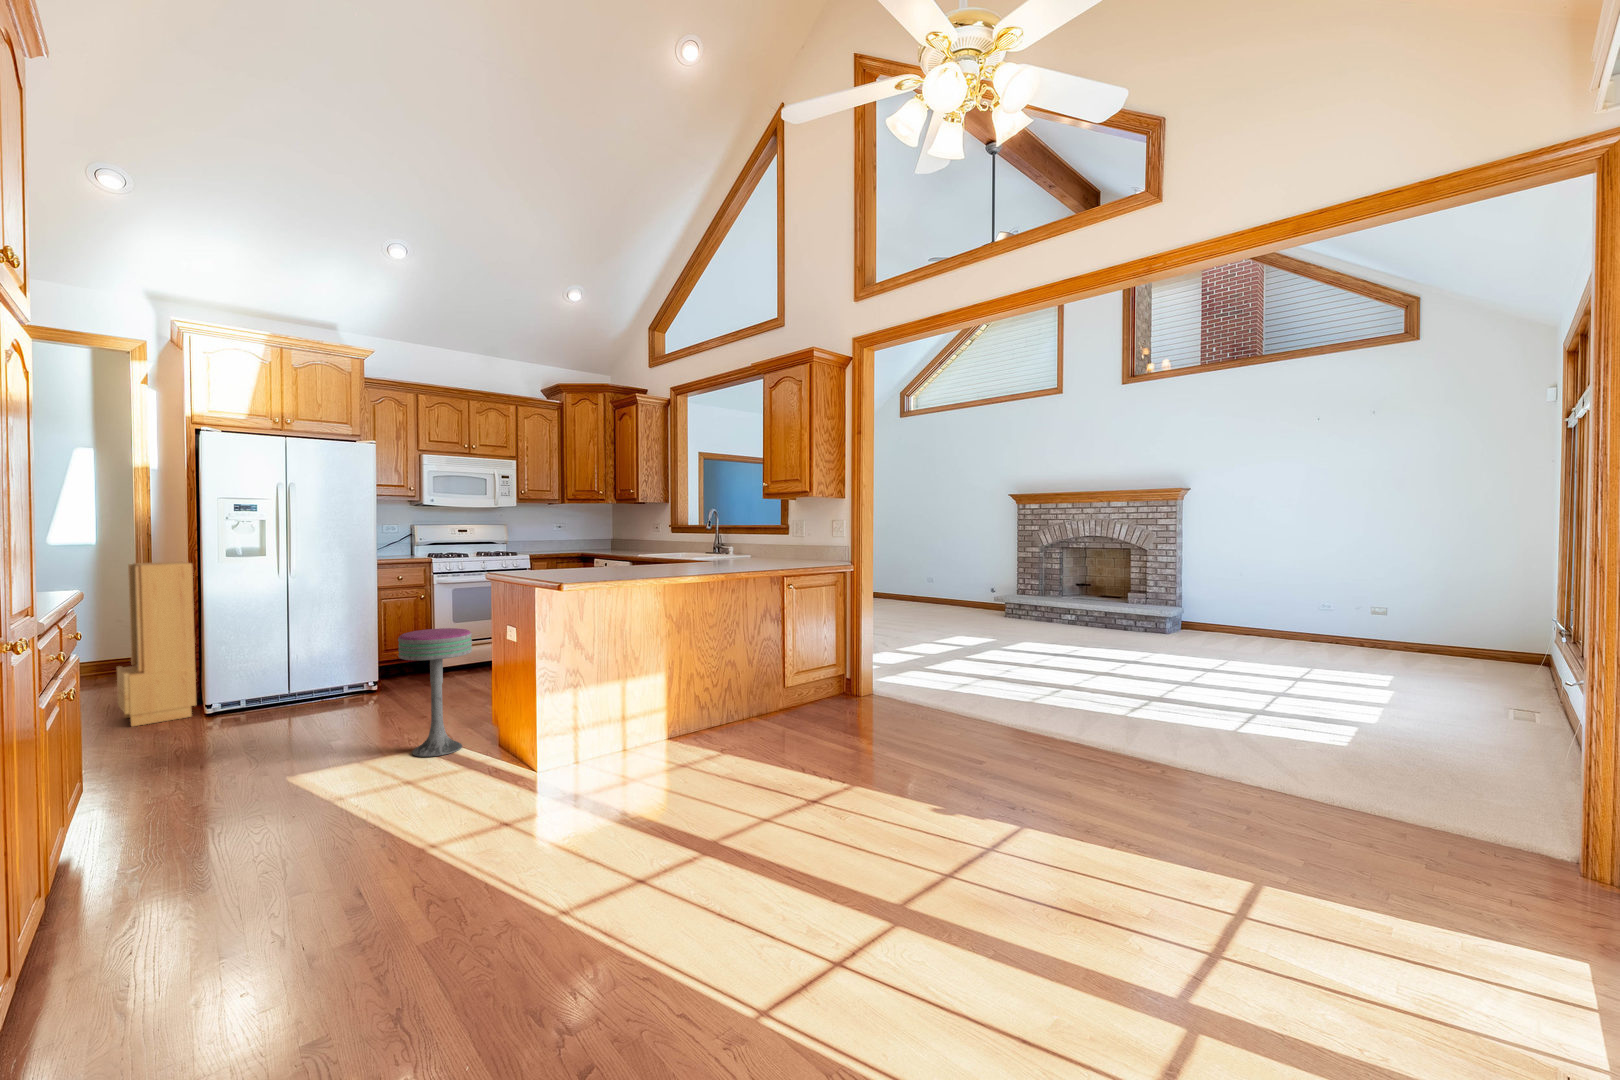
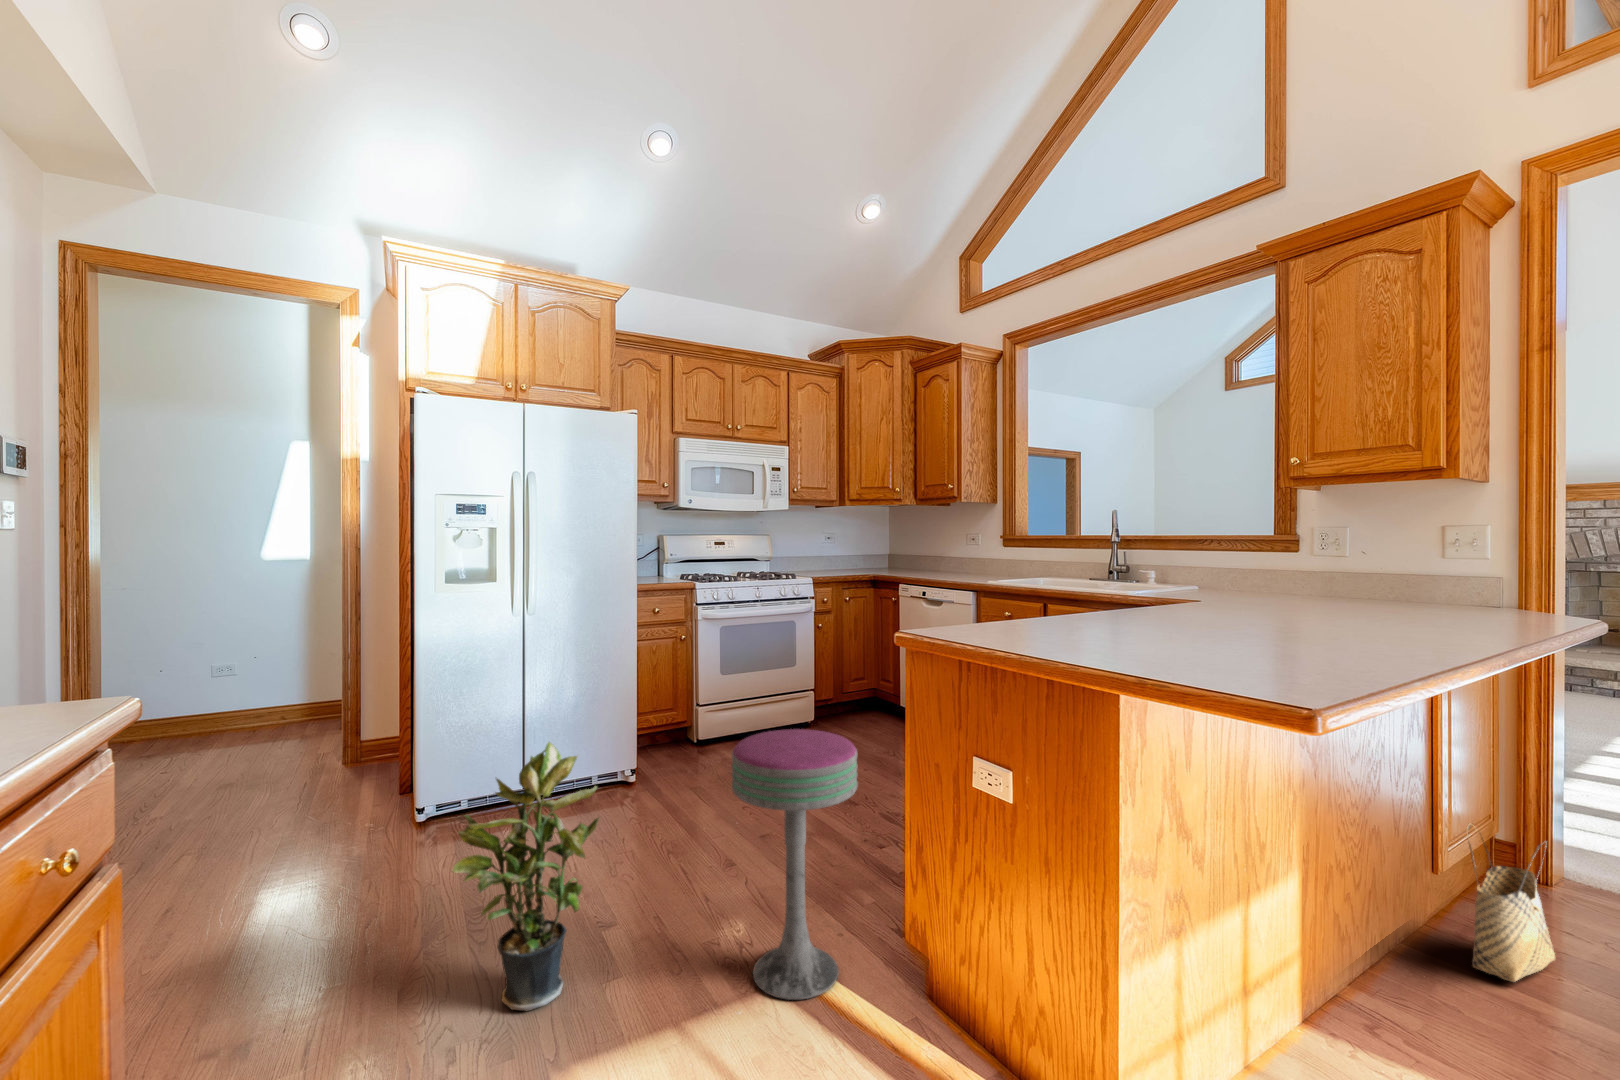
storage cabinet: present [117,562,196,726] -> none [308,588,405,837]
potted plant: none [231,635,323,770] -> present [452,742,599,1011]
woven basket: none [781,662,821,728] -> present [1467,824,1555,982]

